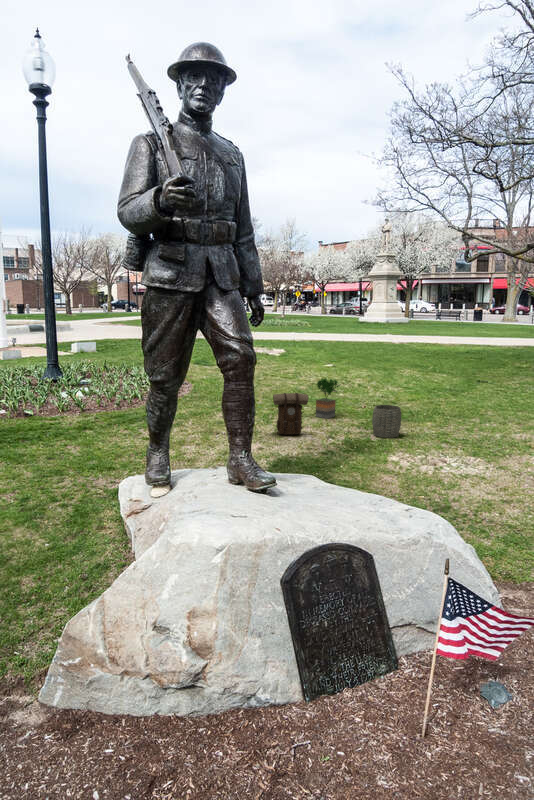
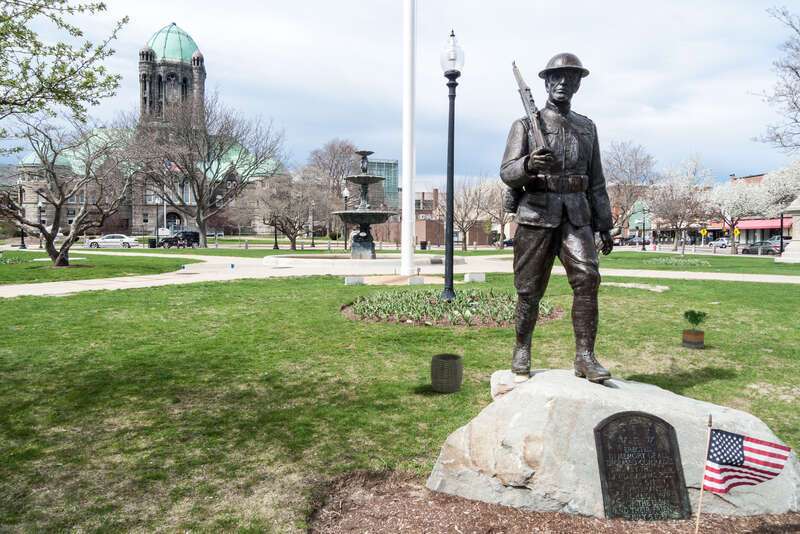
backpack: present [273,393,309,435] -> none [634,319,670,359]
woven basket: present [372,405,401,438] -> present [431,354,463,393]

